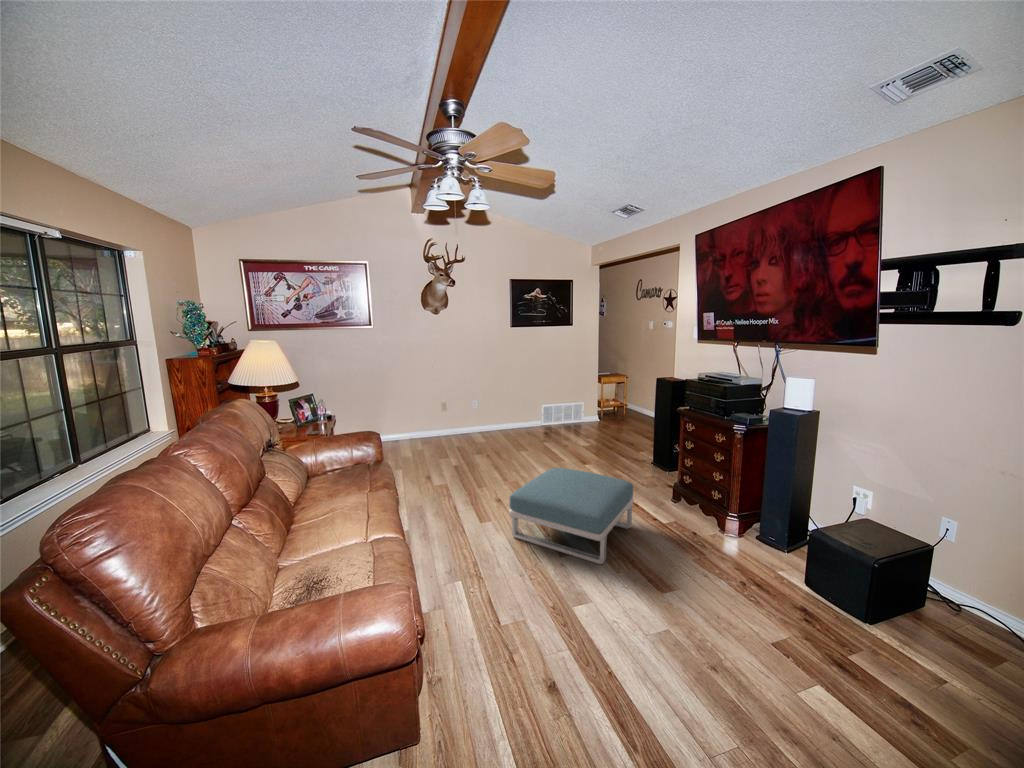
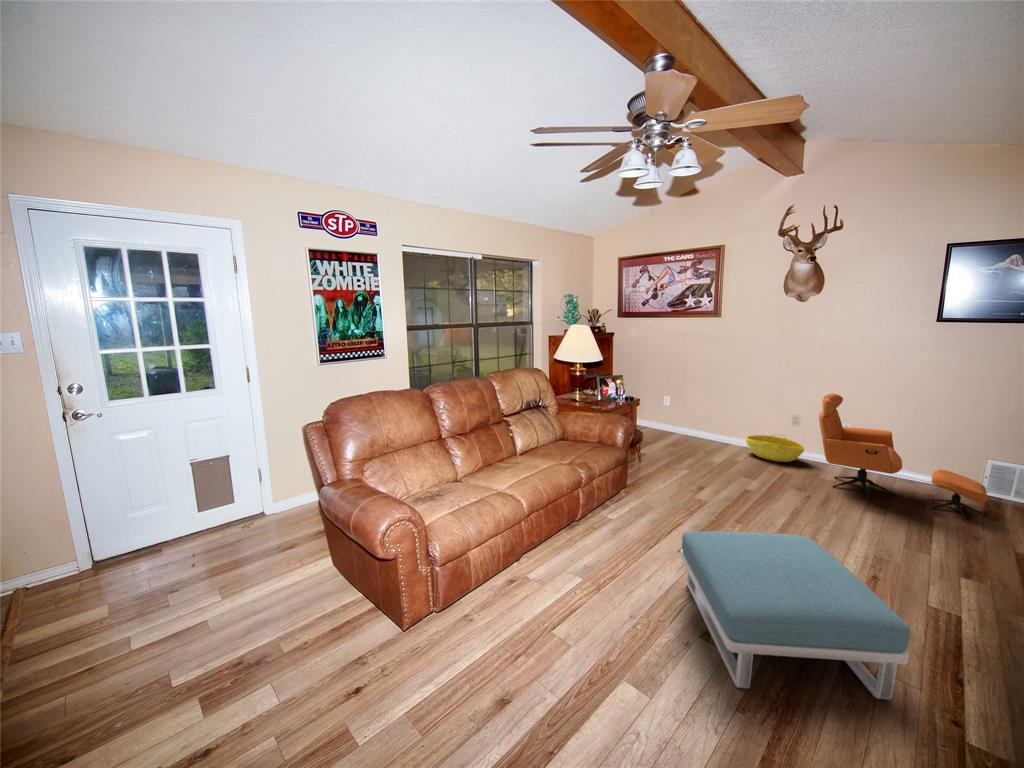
armchair: none [470,382,553,448] -> present [819,394,988,519]
basket: none [414,422,456,445] -> present [746,433,805,462]

